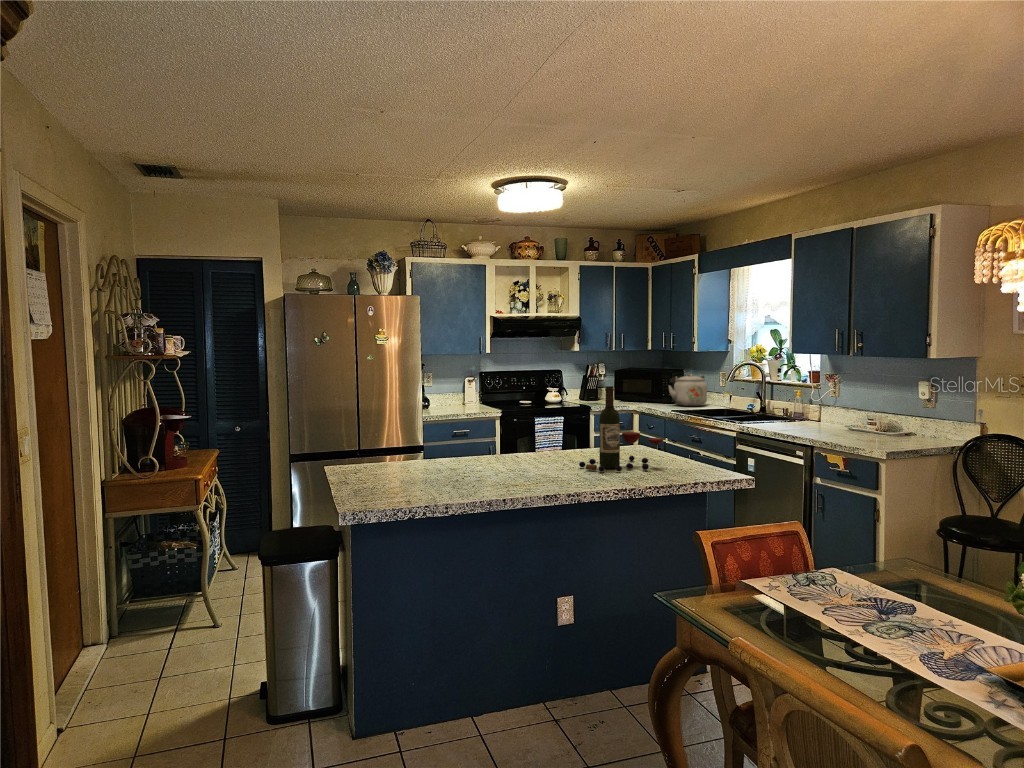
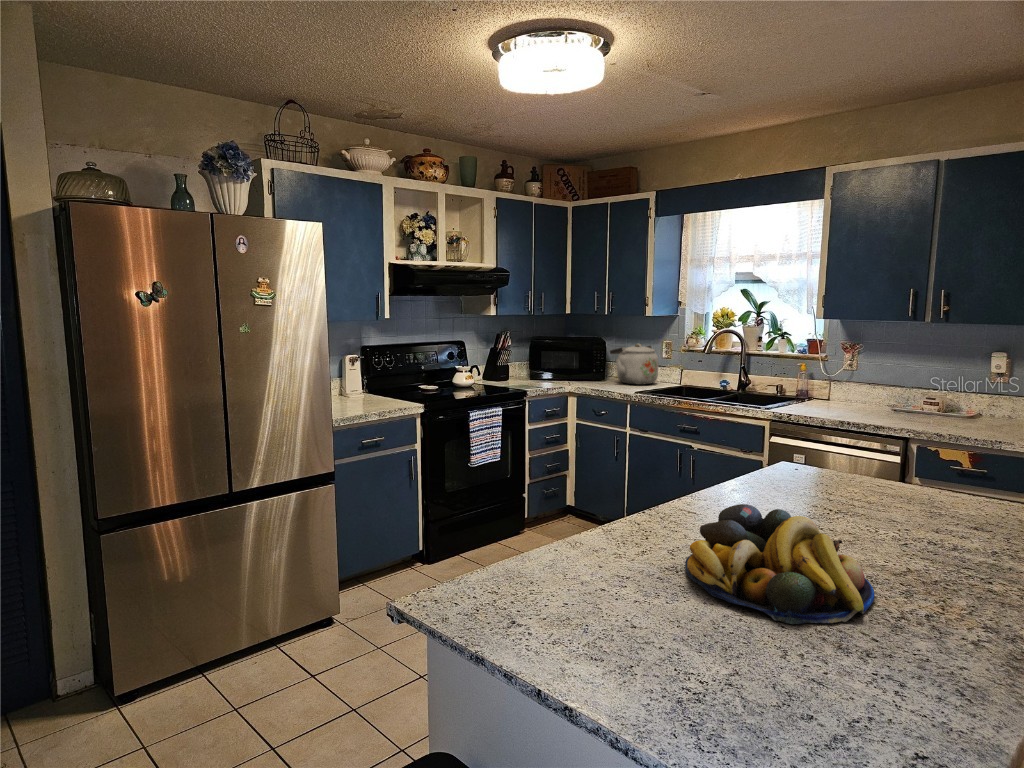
wine bottle: present [579,386,664,472] -> none [857,384,980,541]
fruit bowl: none [443,441,528,483] -> present [685,504,875,625]

